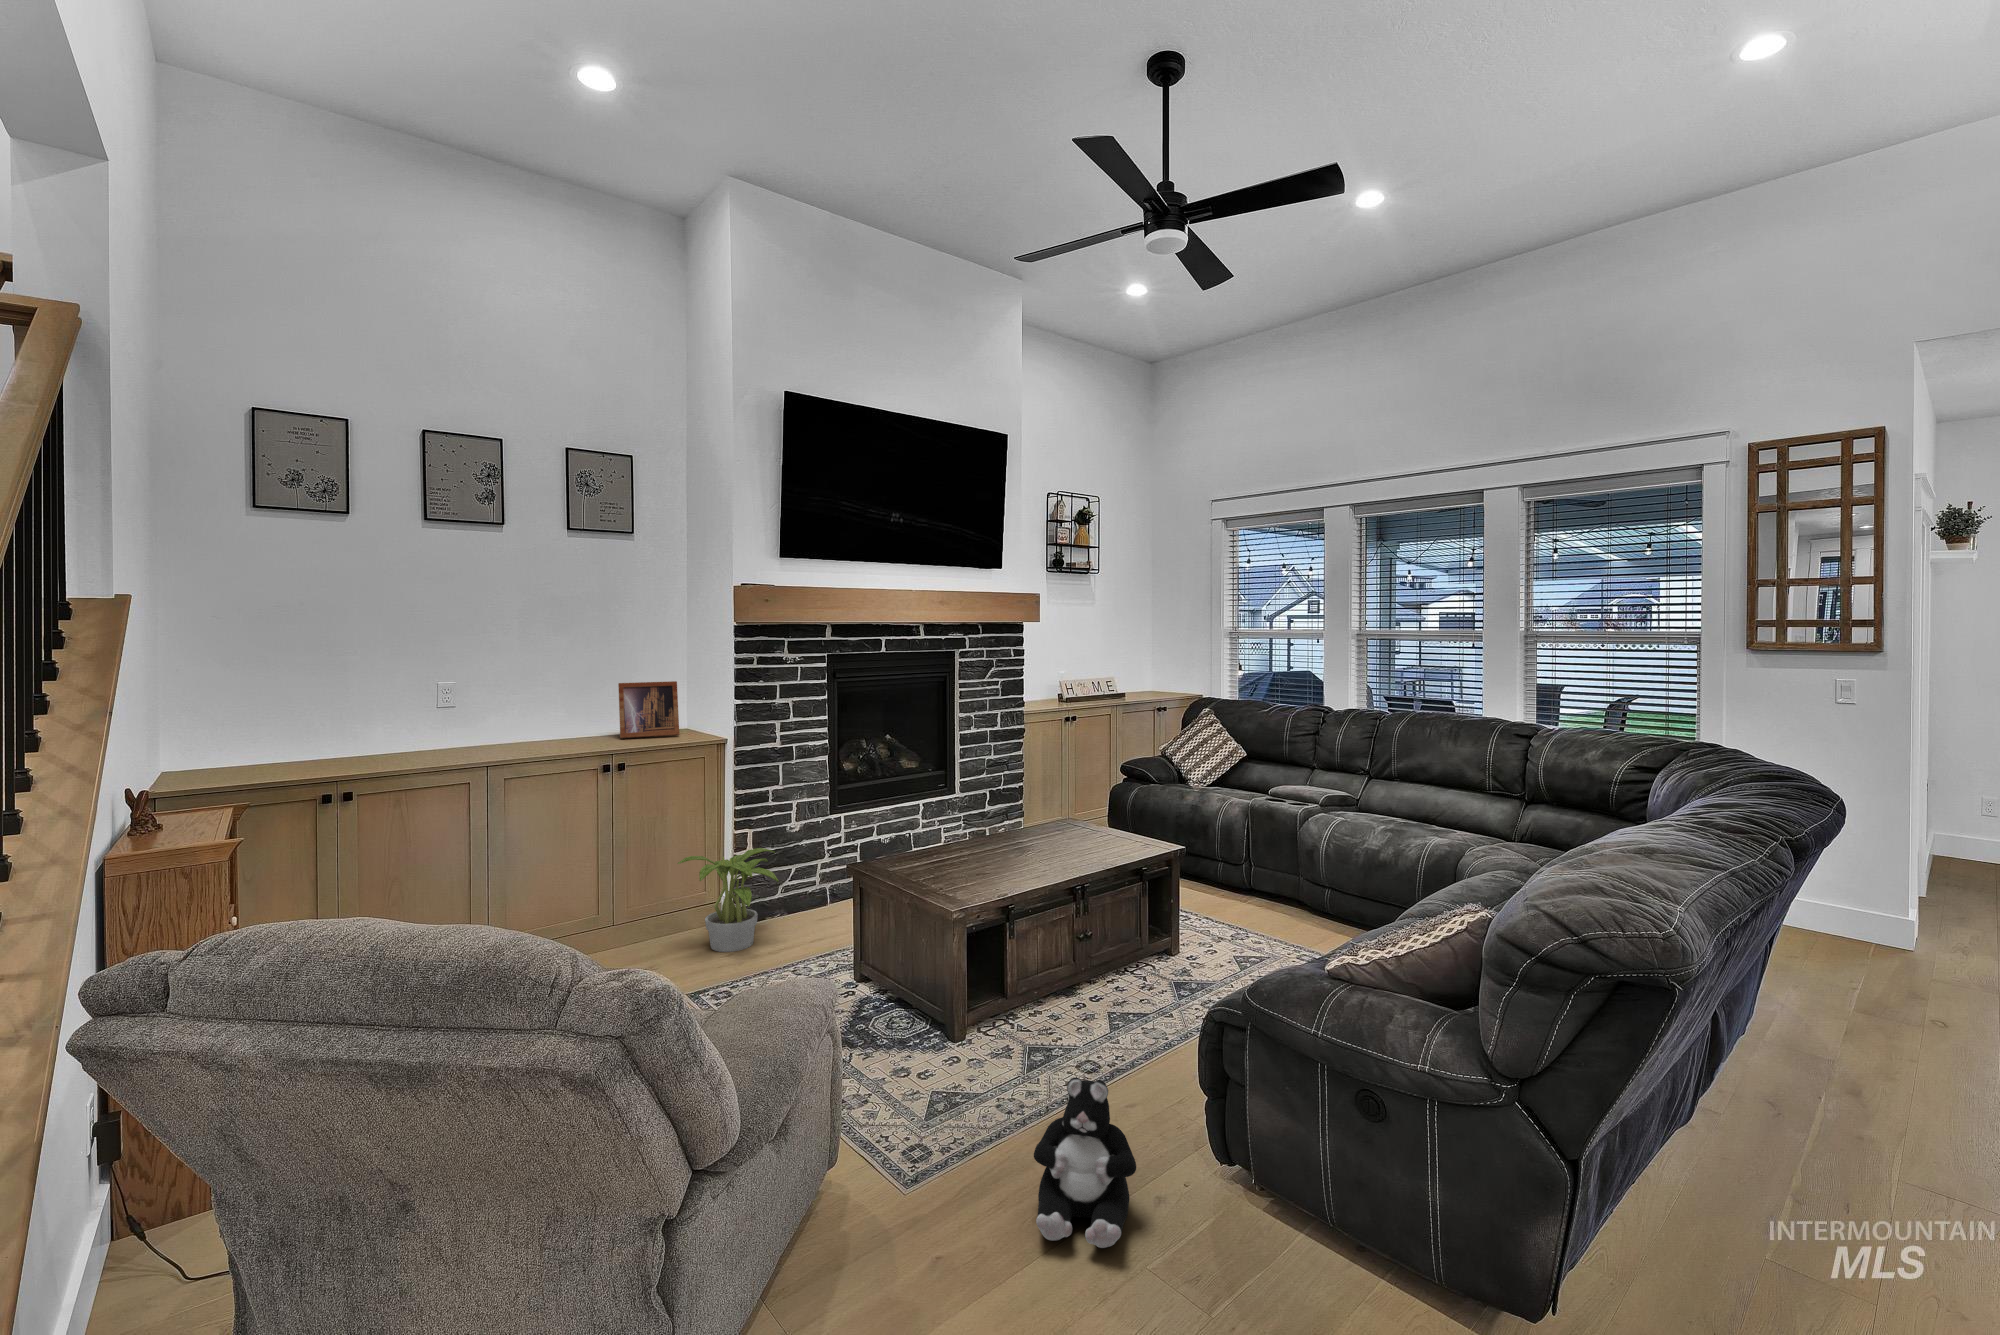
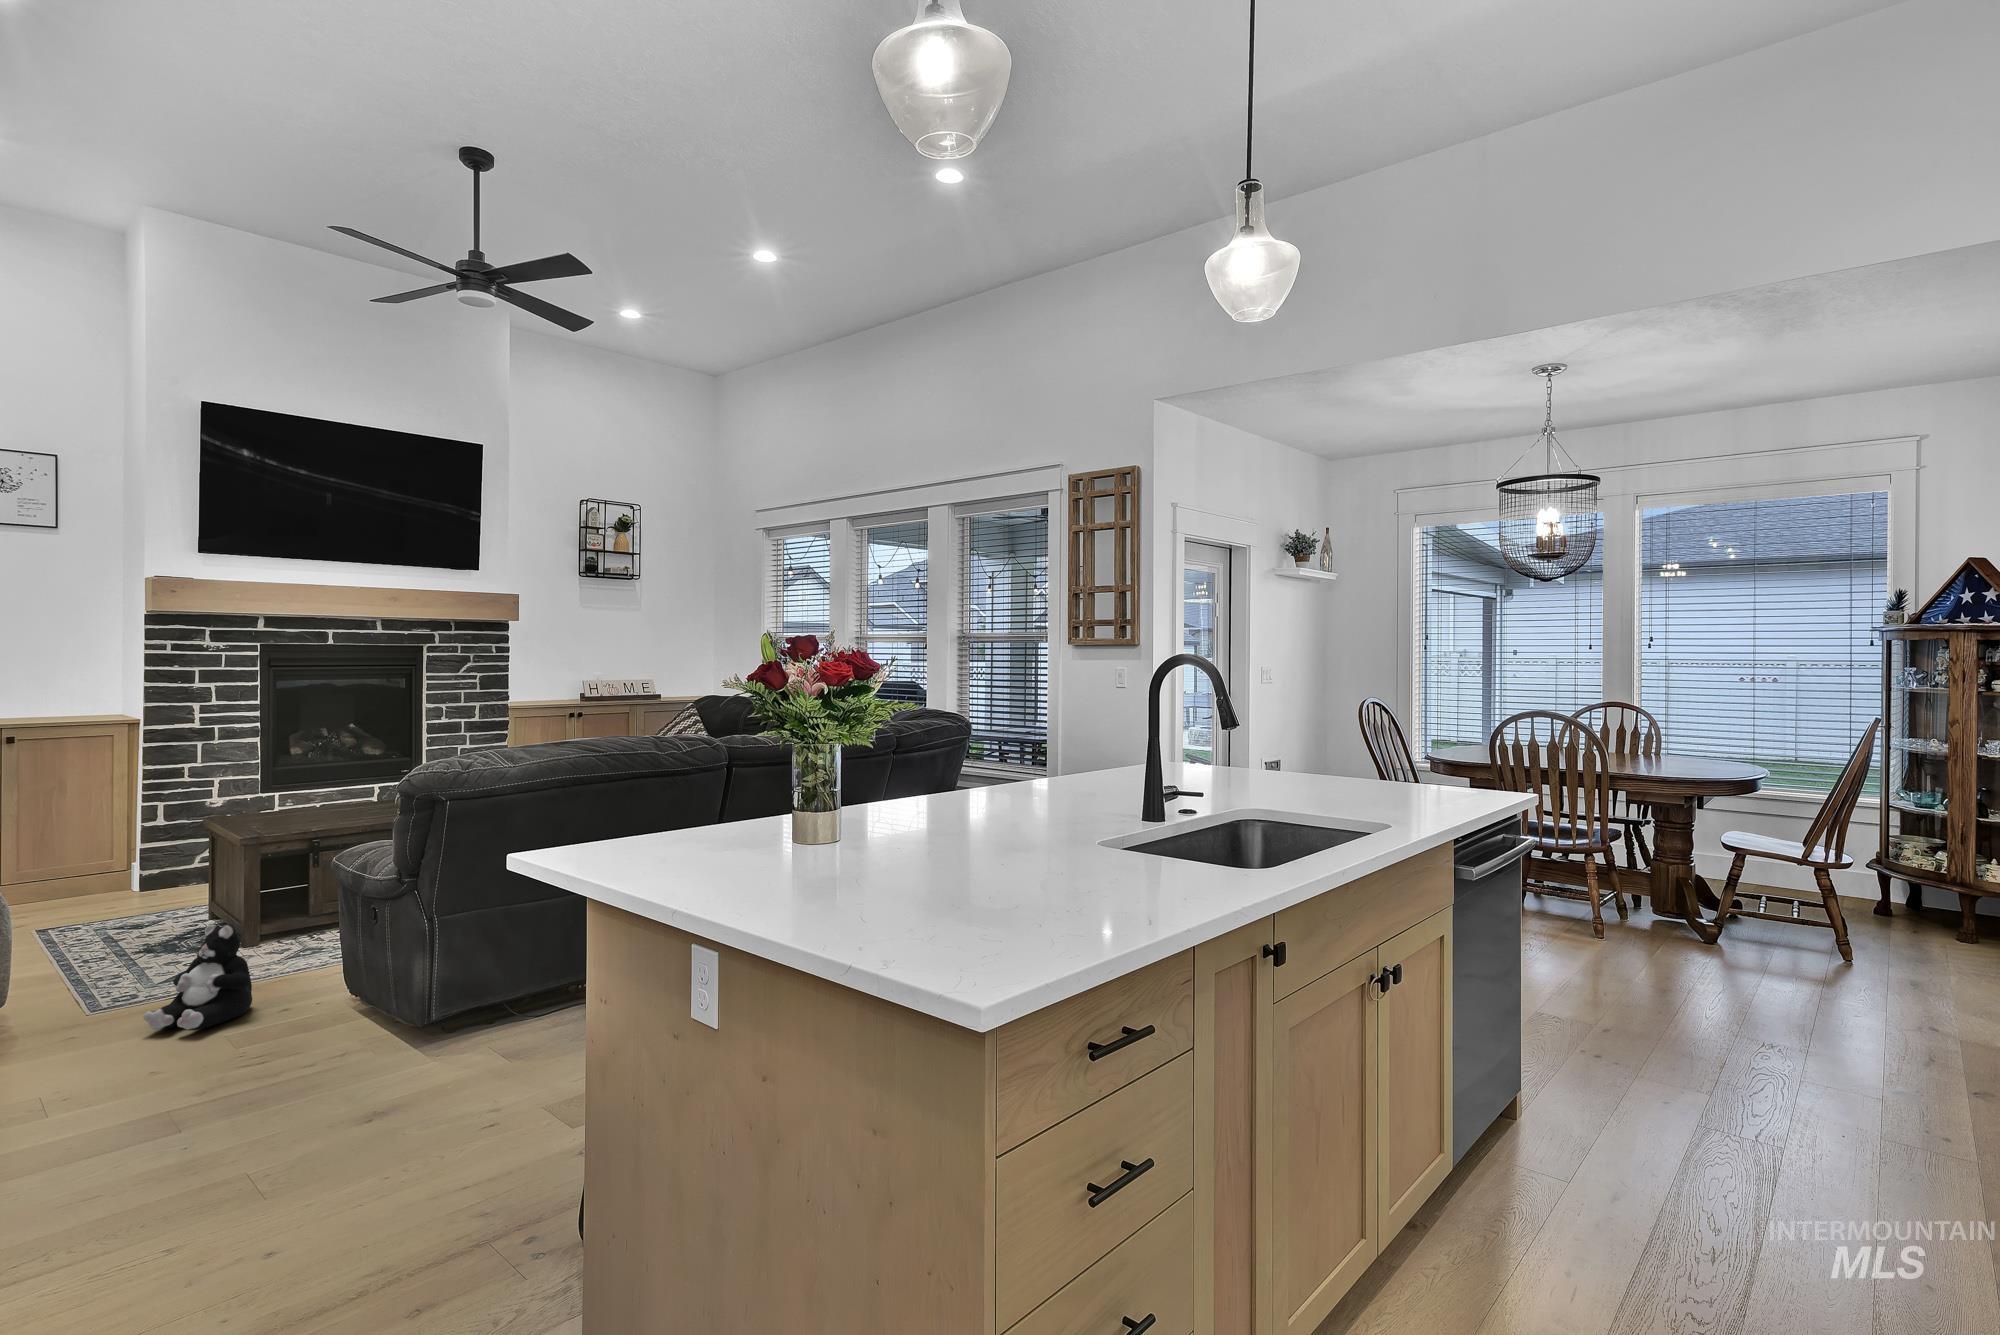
picture frame: present [618,681,679,738] -> none [21,667,93,718]
potted plant: present [678,848,779,952] -> none [58,816,175,909]

